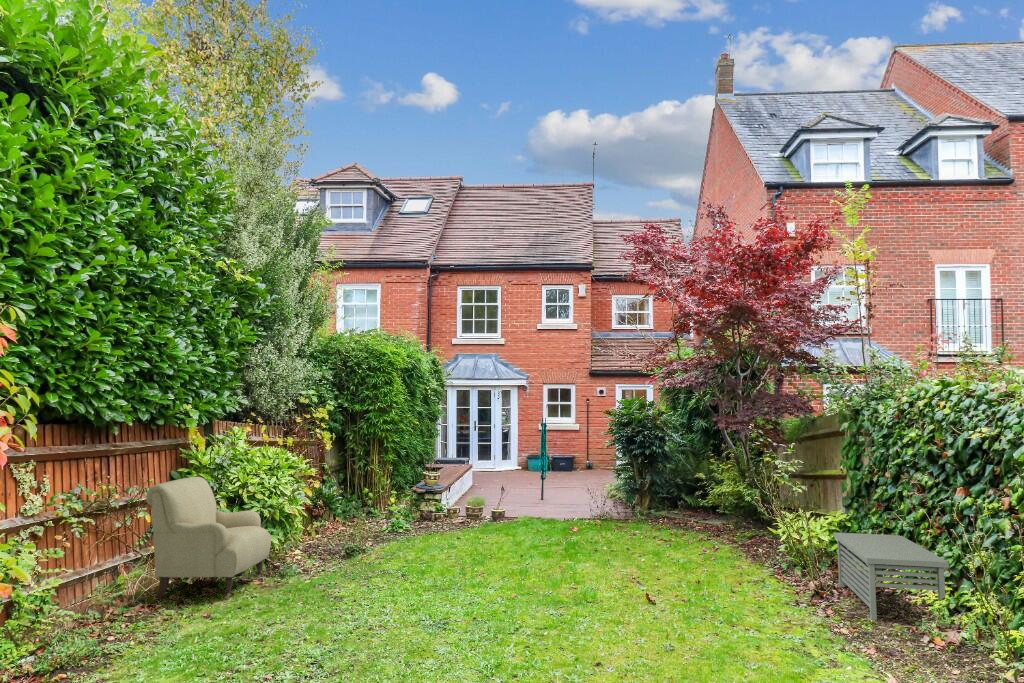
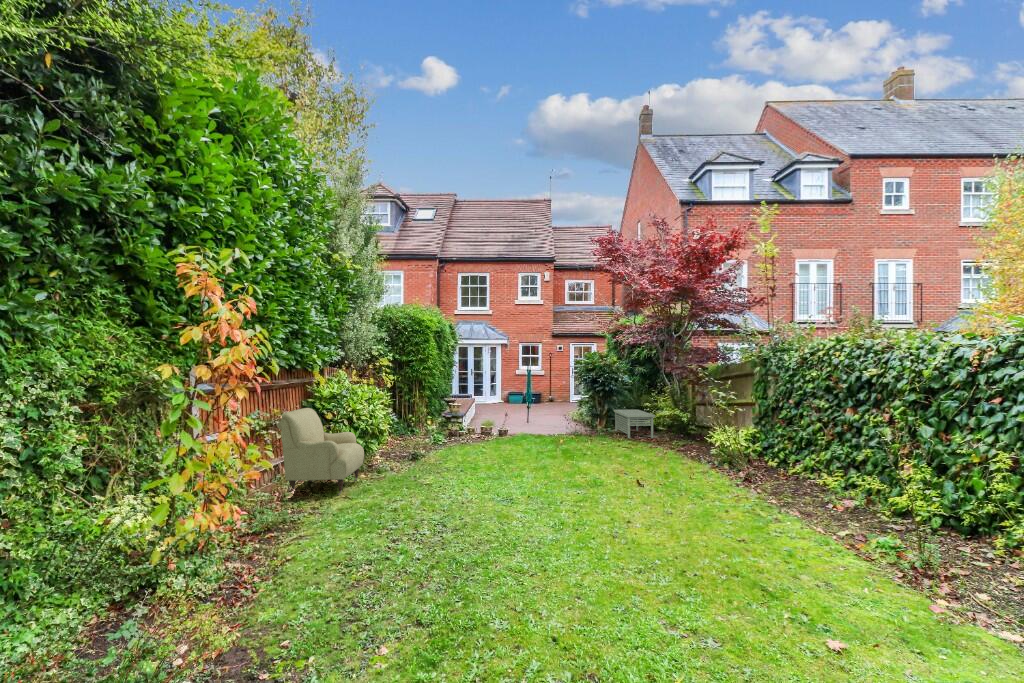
storage bench: present [833,533,949,625] -> present [614,410,655,438]

